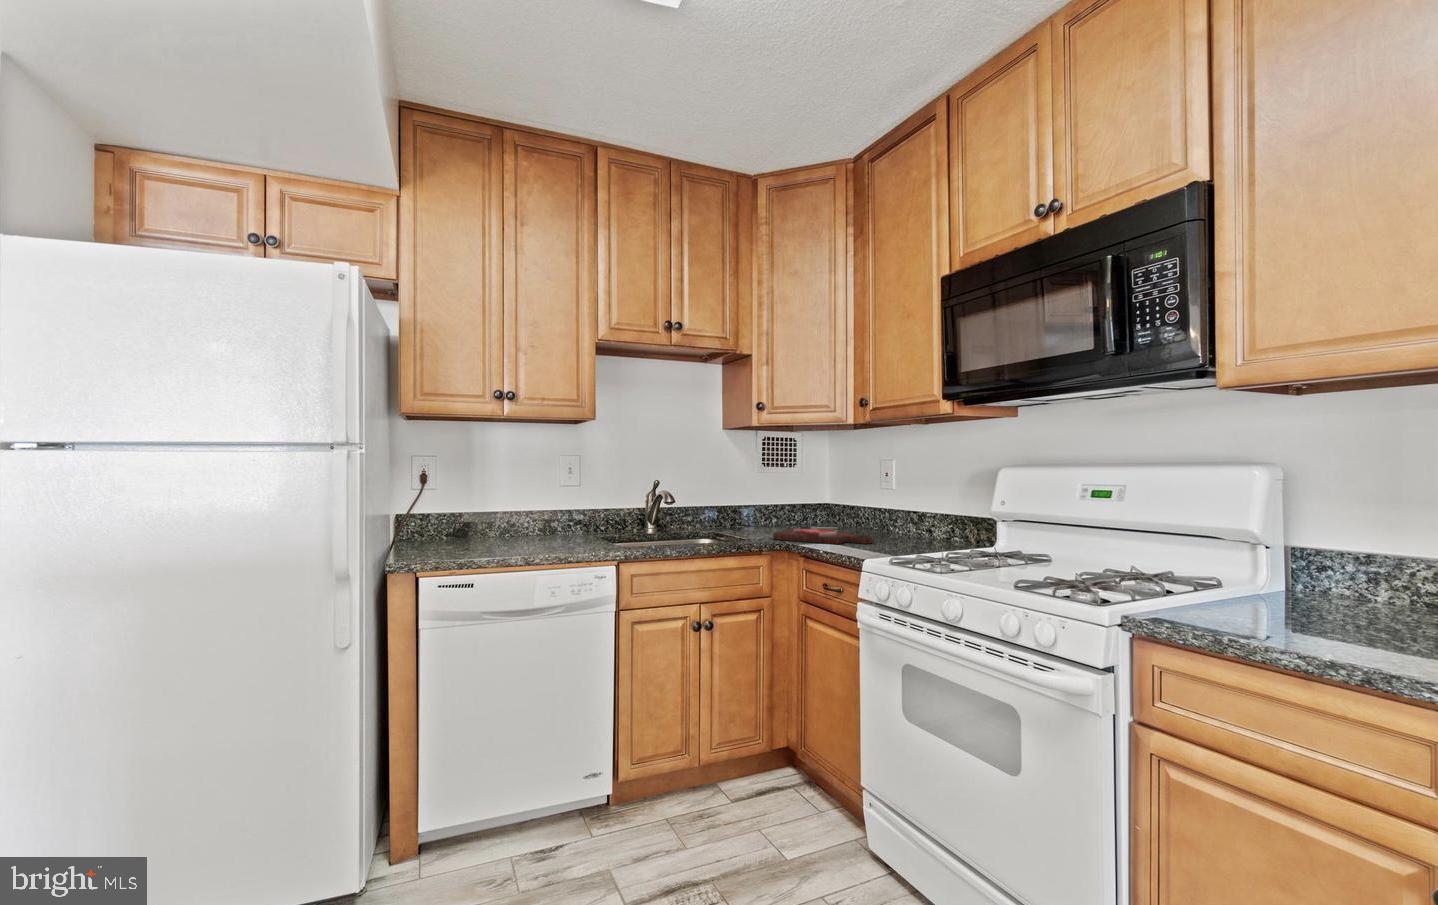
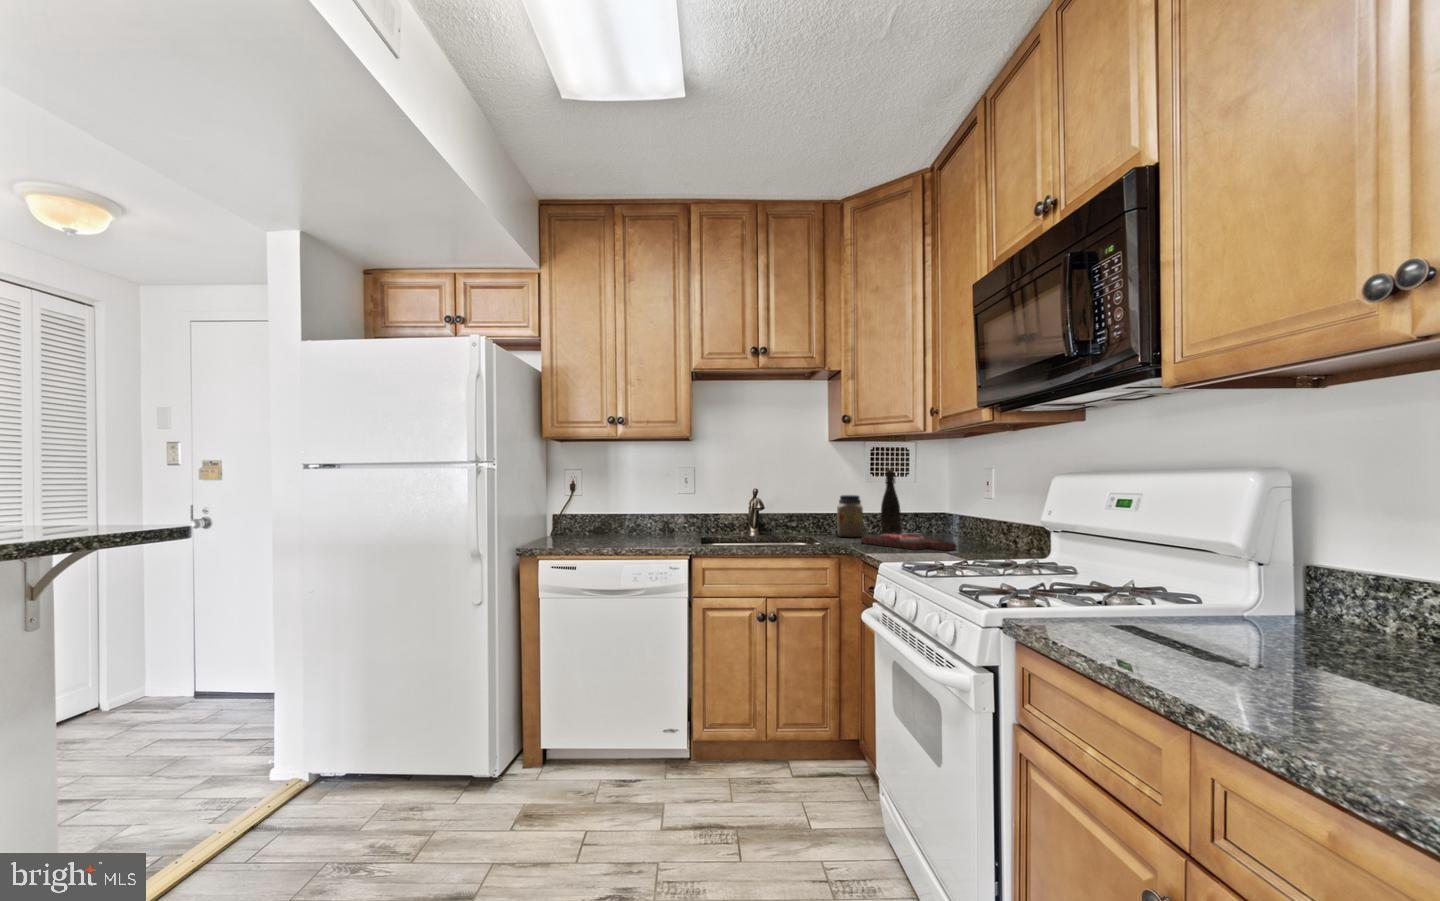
bottle: none [775,462,795,532] -> present [881,469,901,534]
jar: none [731,489,761,534] -> present [837,495,863,537]

